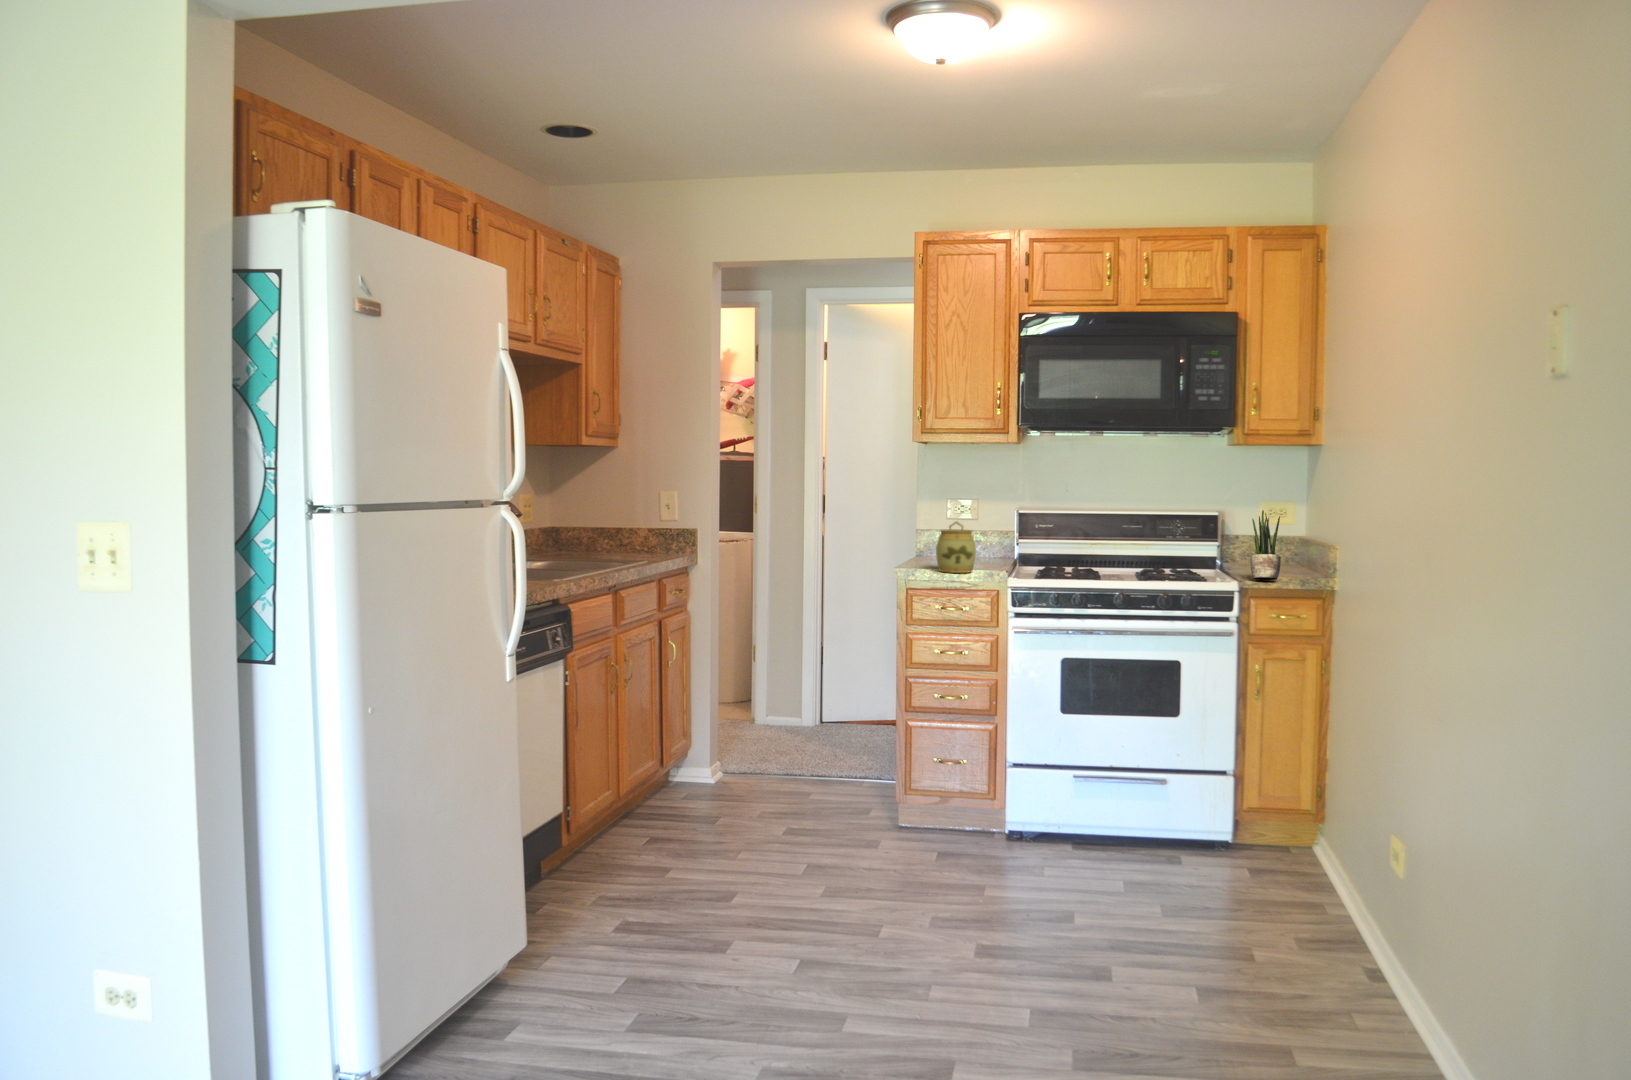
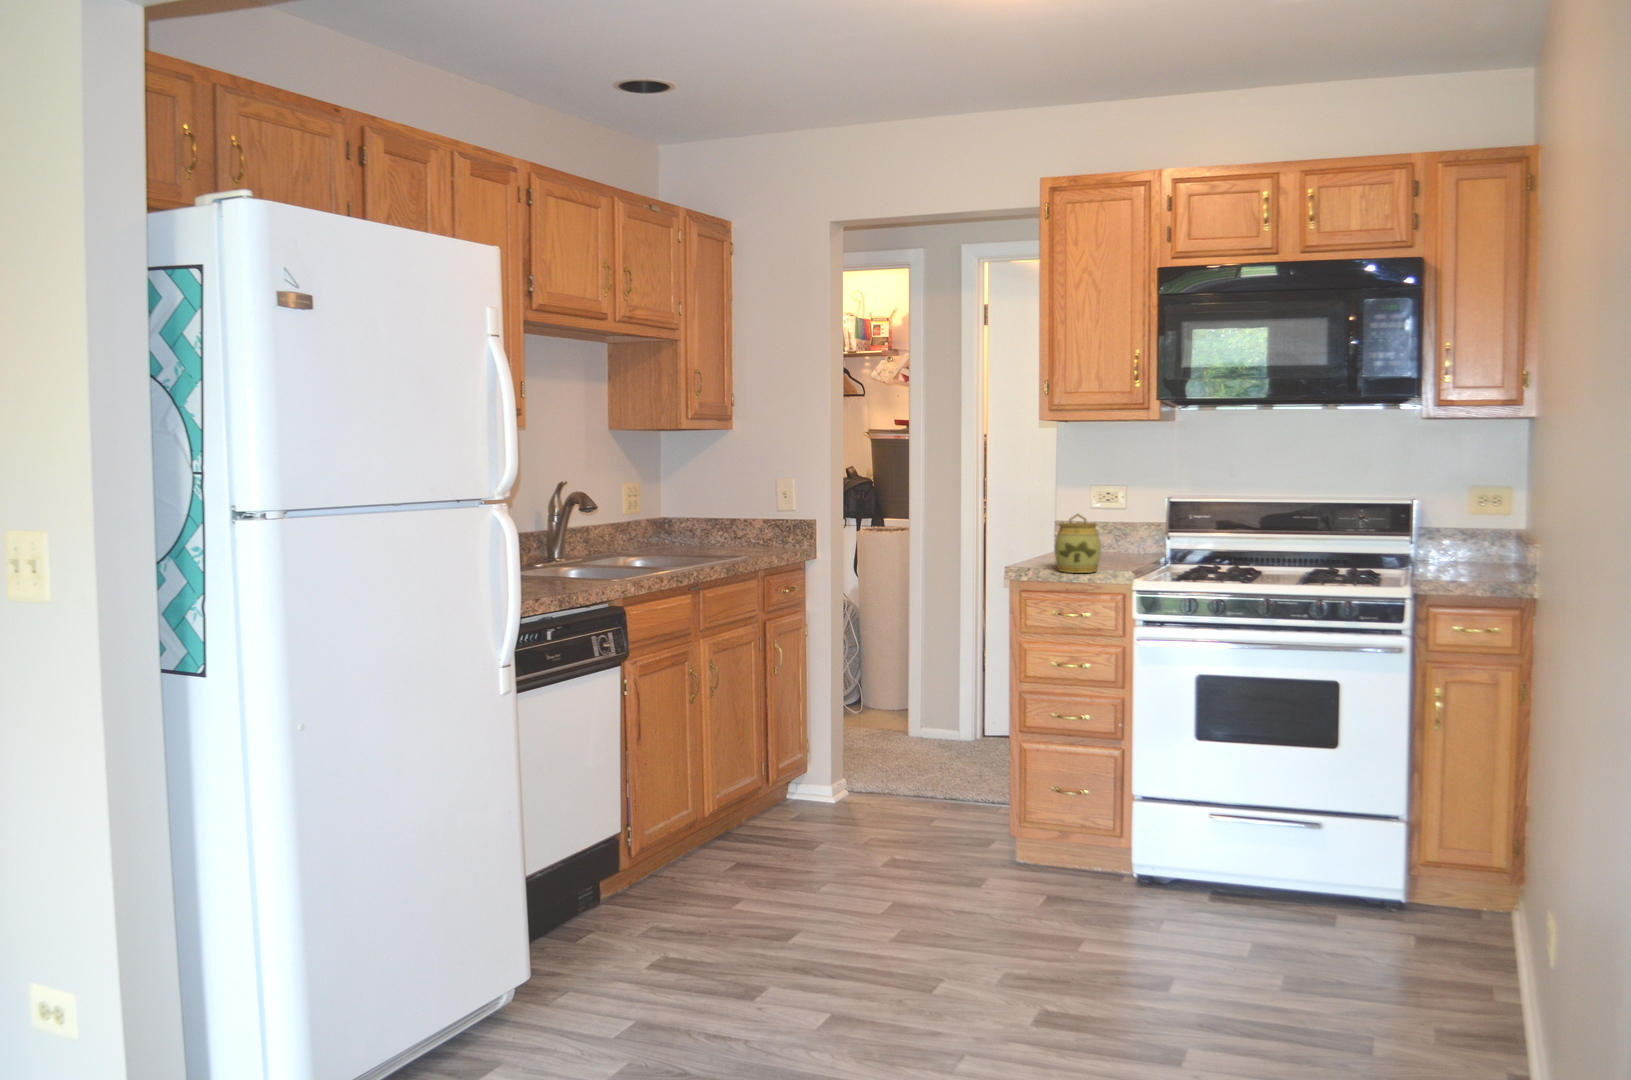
potted plant: present [1250,510,1281,580] -> none [1443,497,1482,584]

